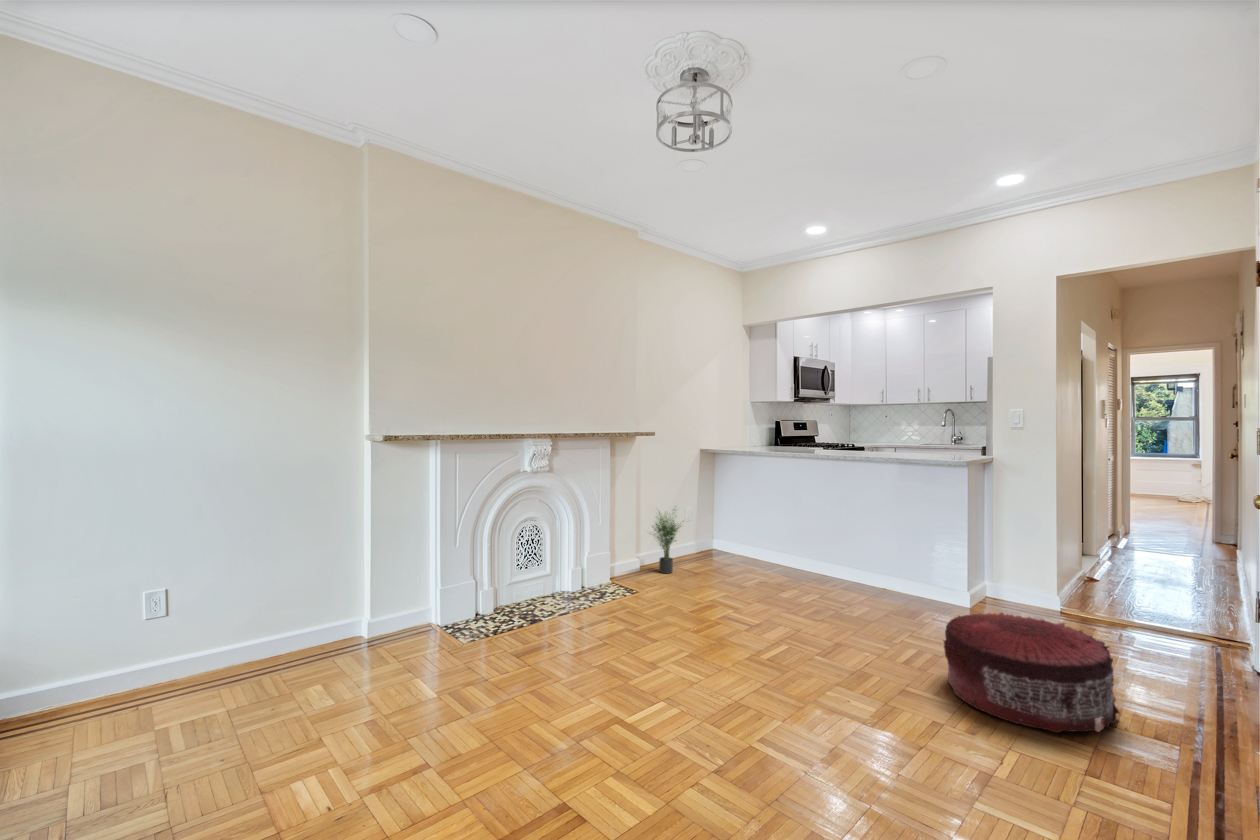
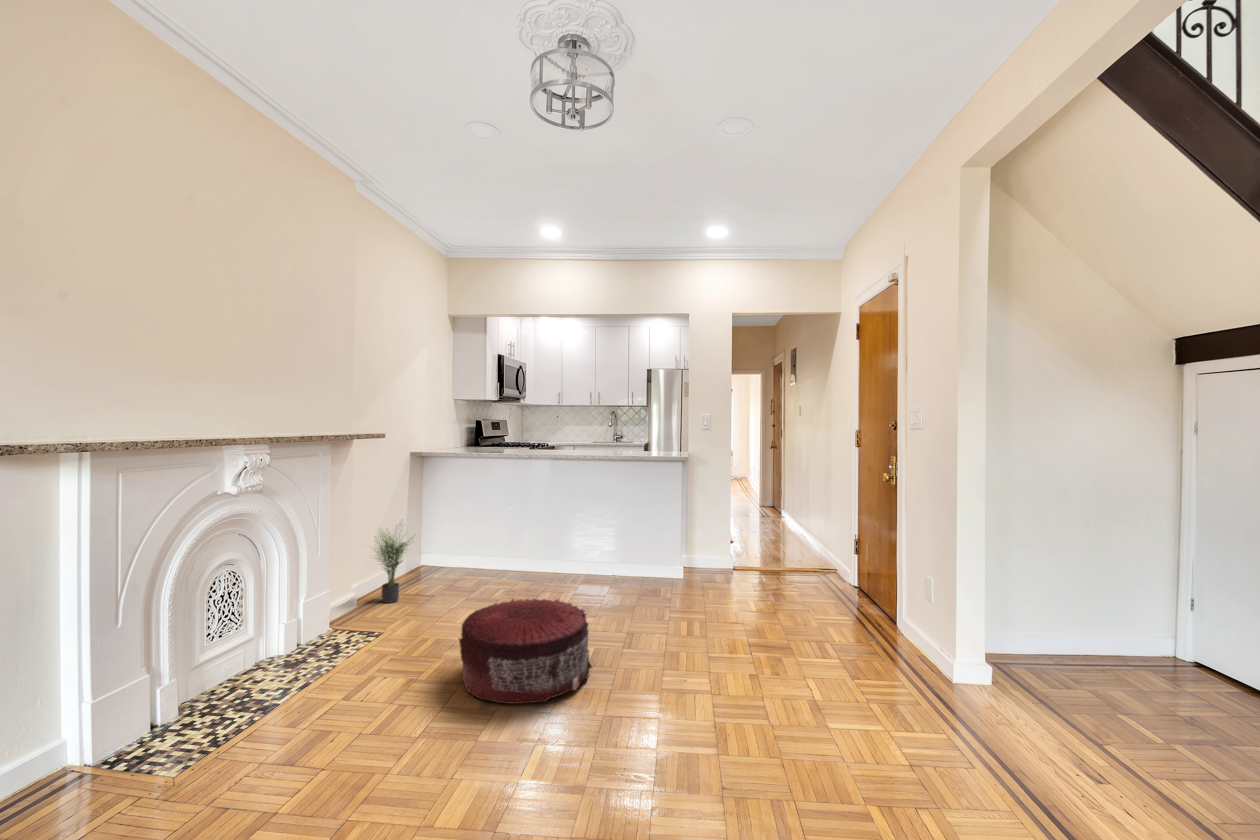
pouf: present [943,612,1120,732] -> present [459,599,592,704]

